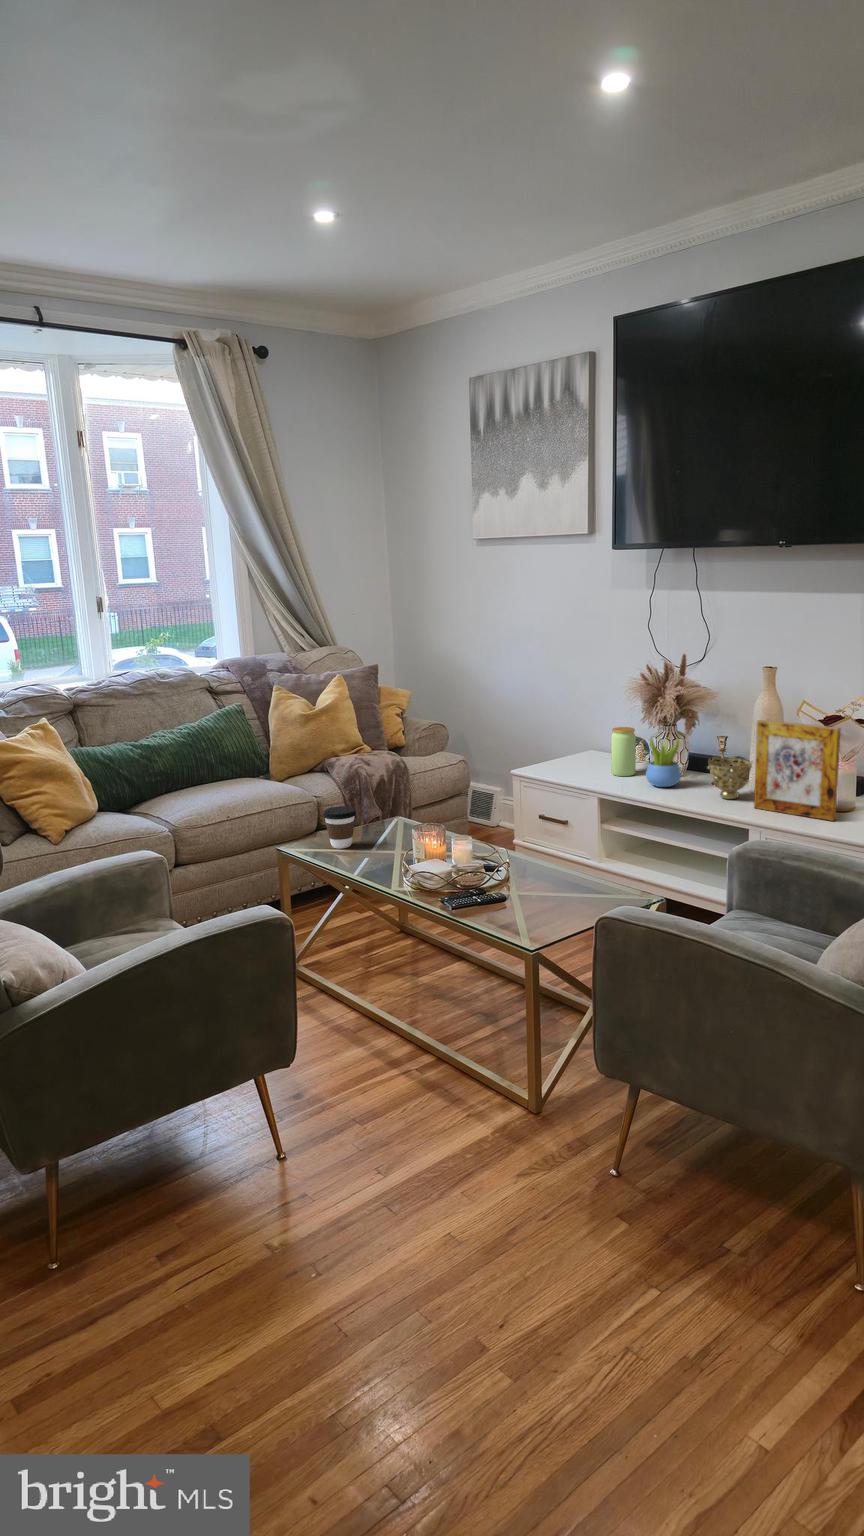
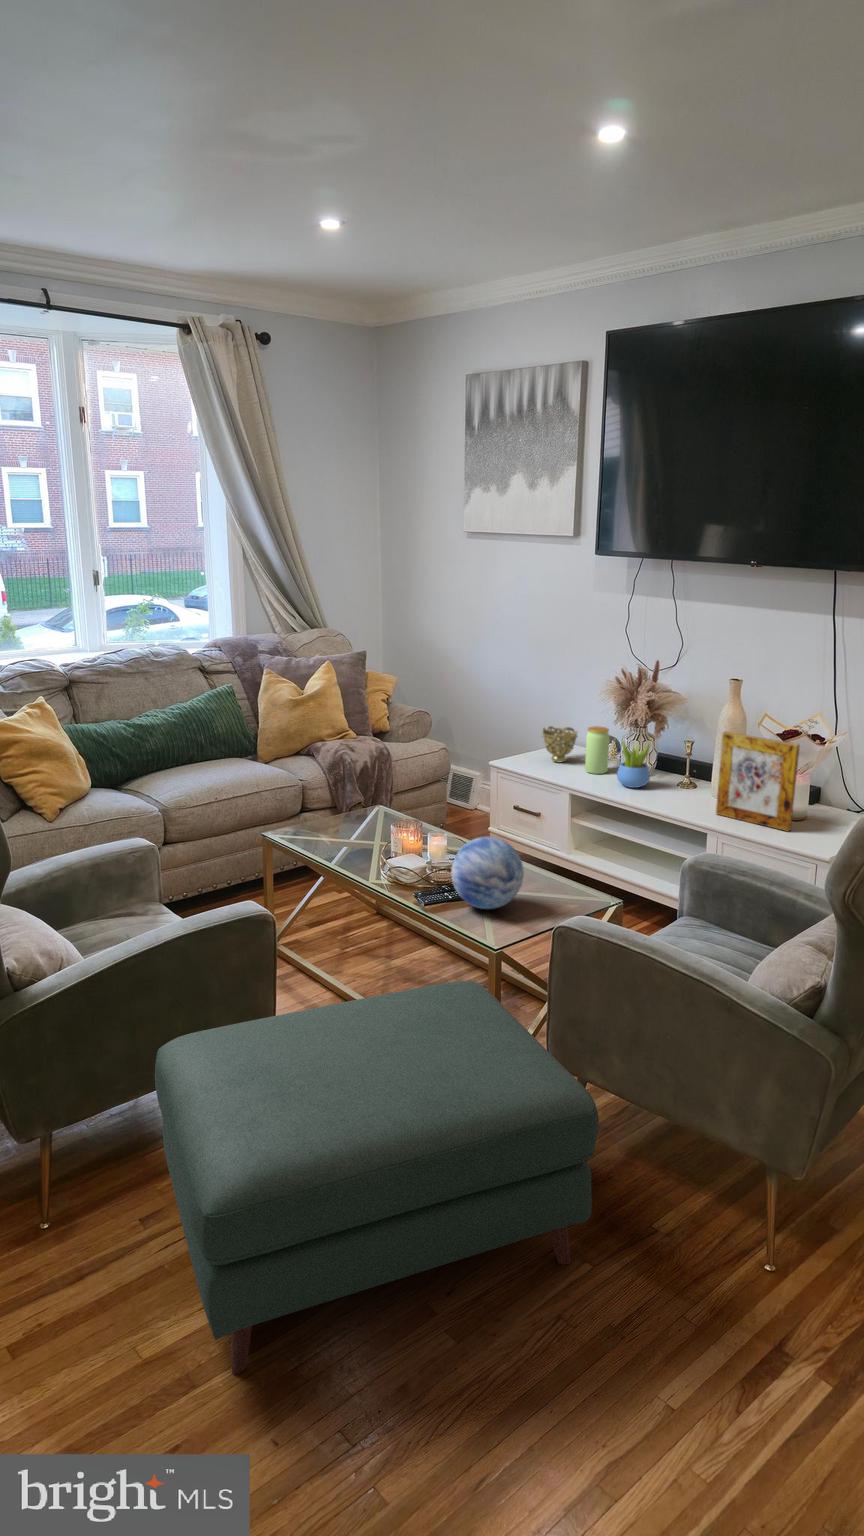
decorative bowl: present [707,756,753,799] -> present [541,726,577,762]
coffee cup: present [323,806,357,848] -> none [306,797,339,838]
decorative orb: none [480,831,557,909] -> present [451,837,524,909]
ottoman: none [167,982,660,1428] -> present [155,981,599,1375]

